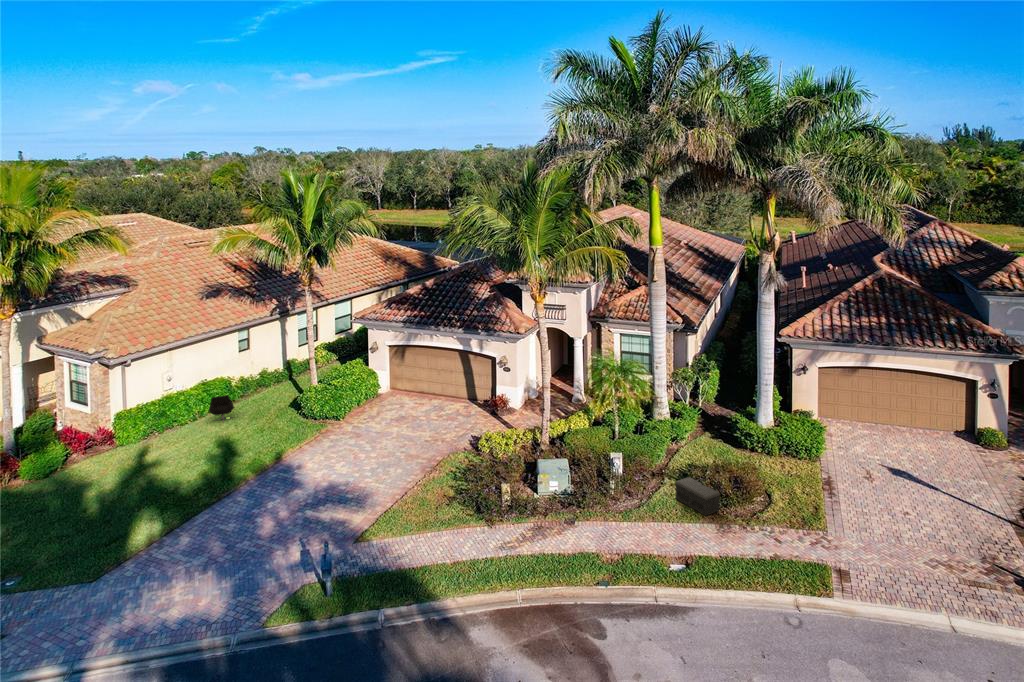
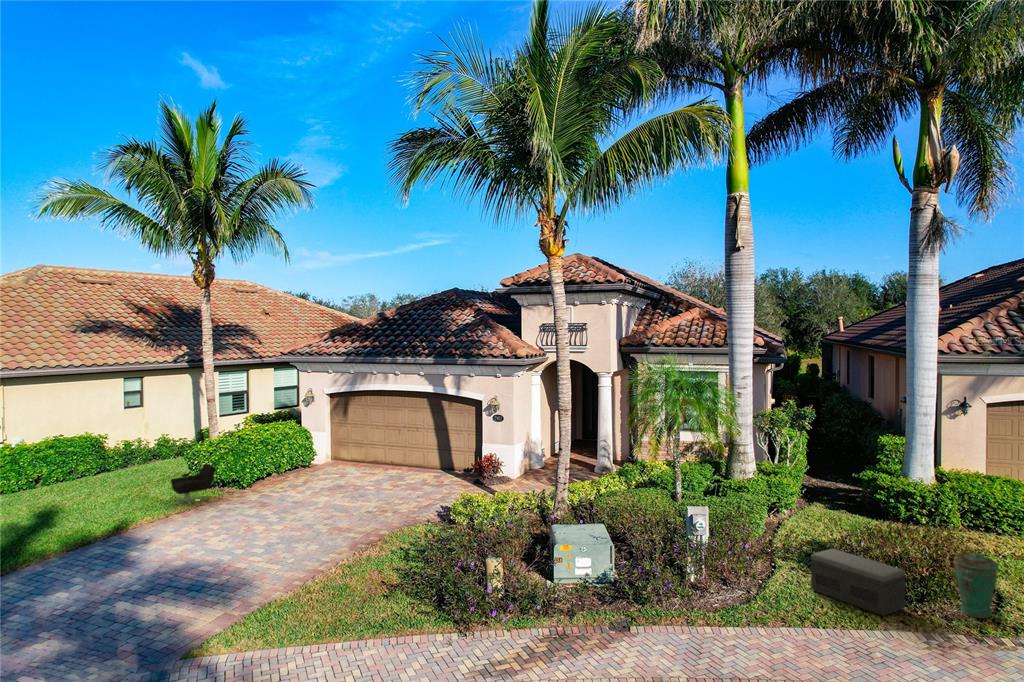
lounge chair: present [209,395,234,422] -> present [171,464,216,505]
trash can: none [745,484,766,517] -> present [954,554,998,618]

